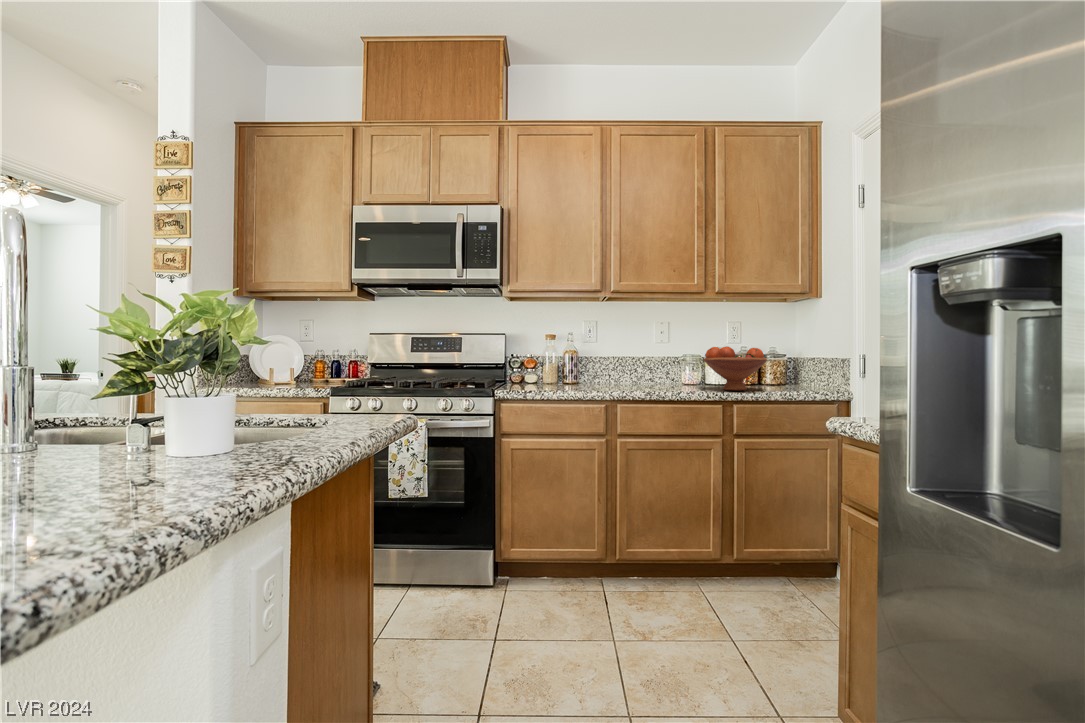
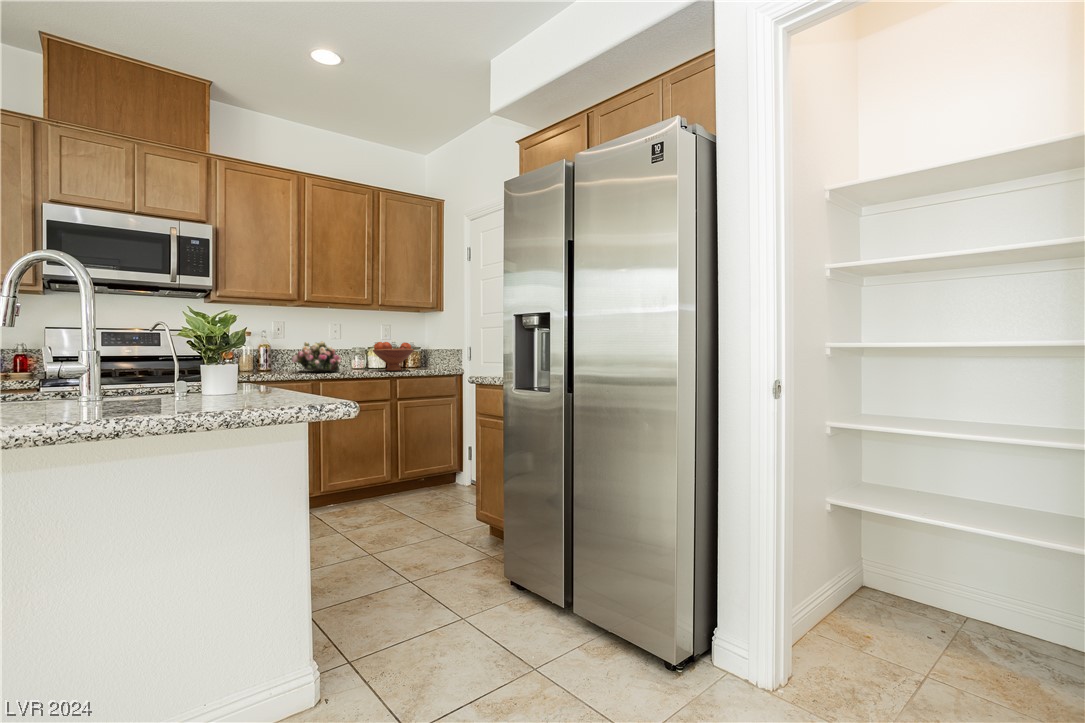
flower arrangement: none [593,346,659,388] -> present [292,341,341,371]

